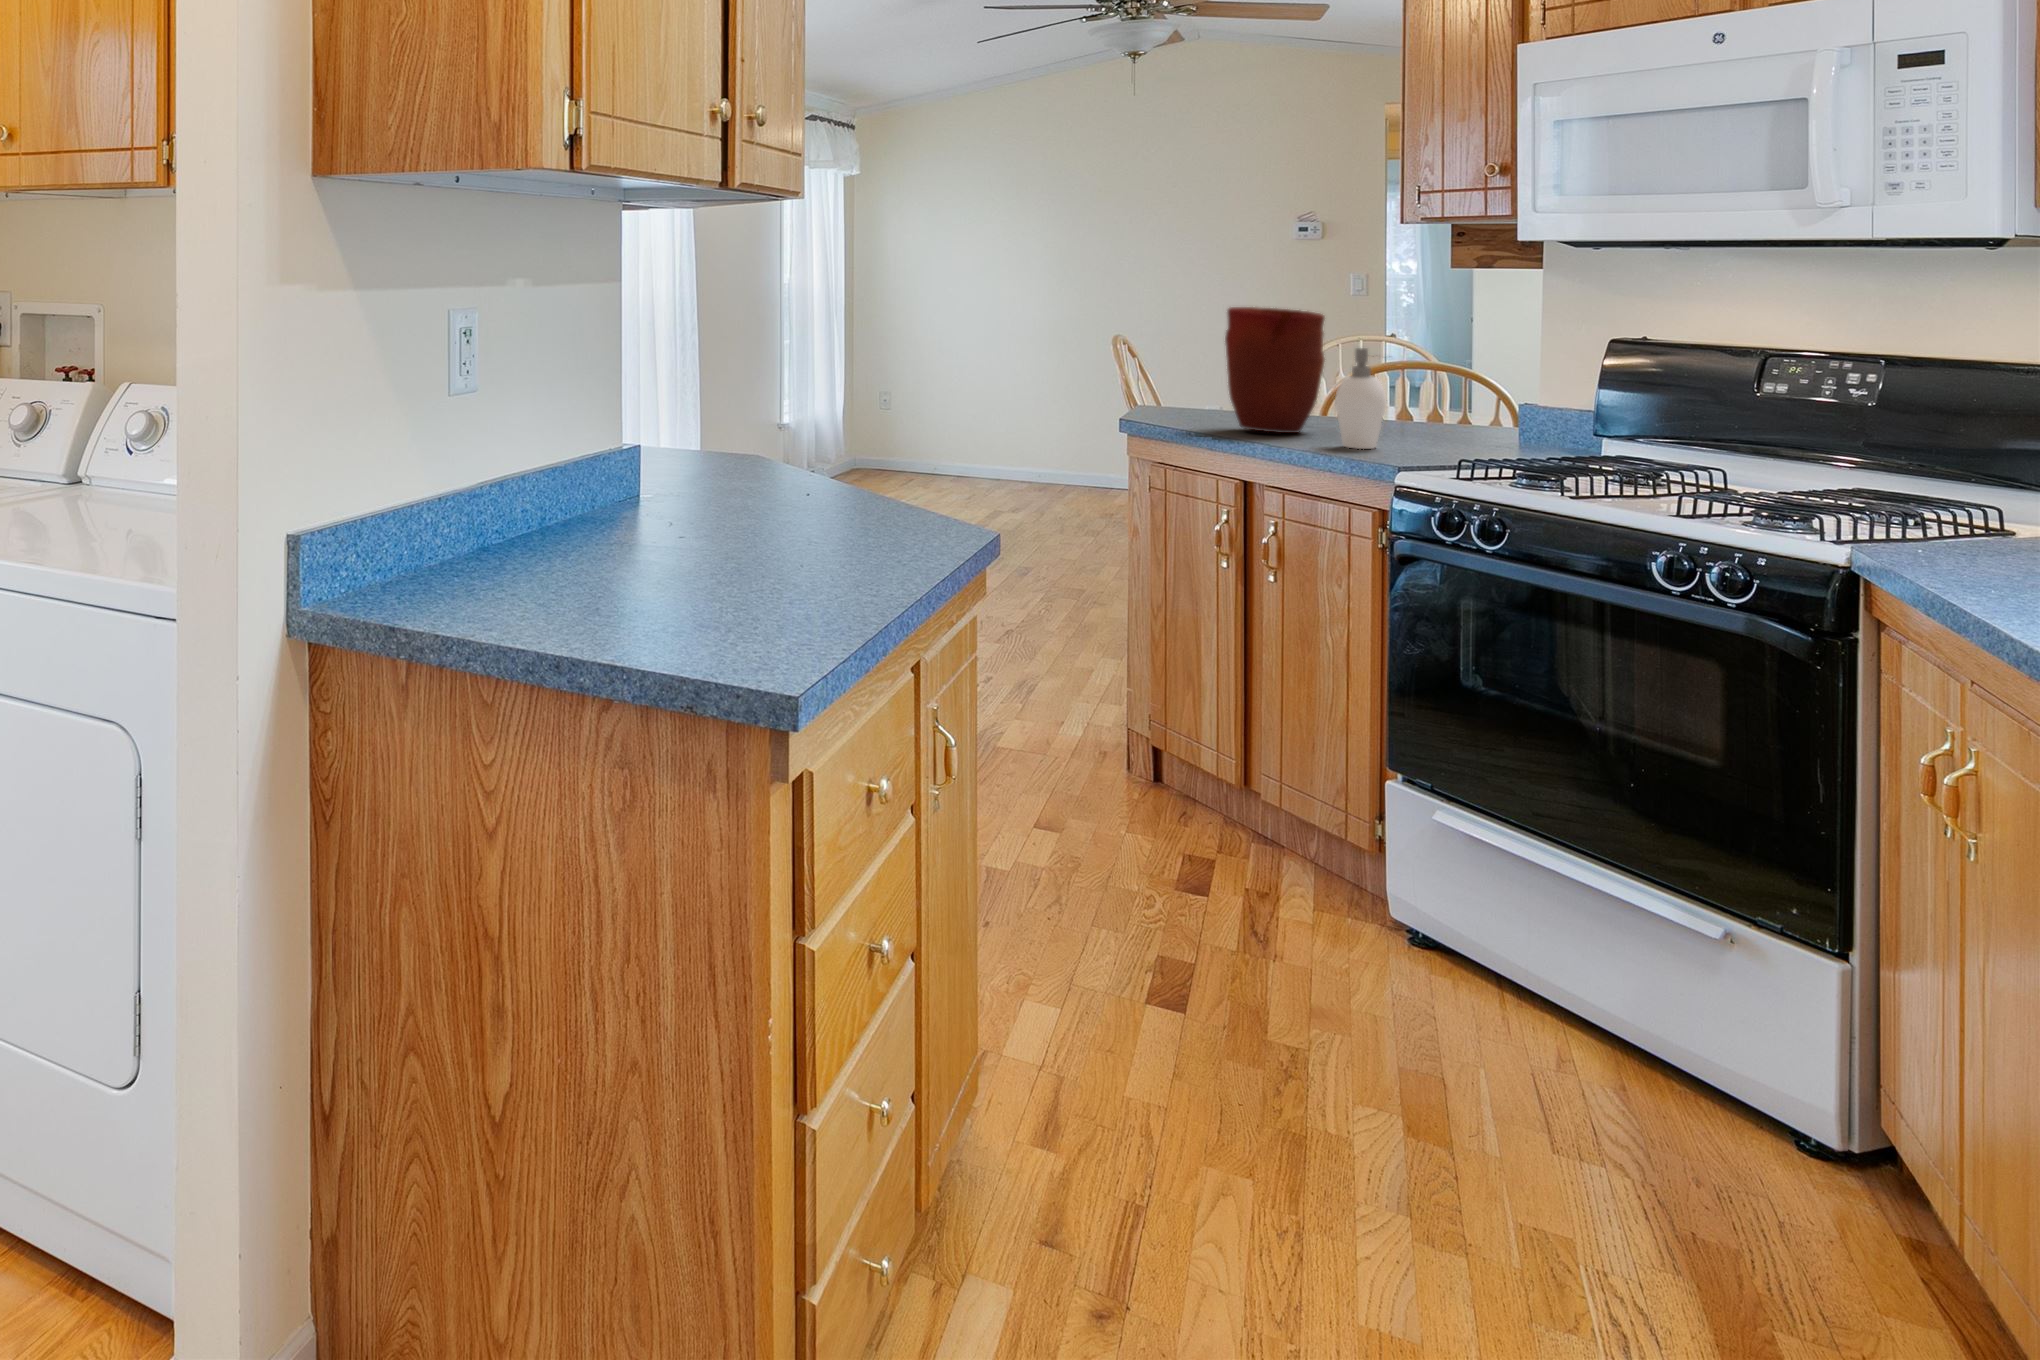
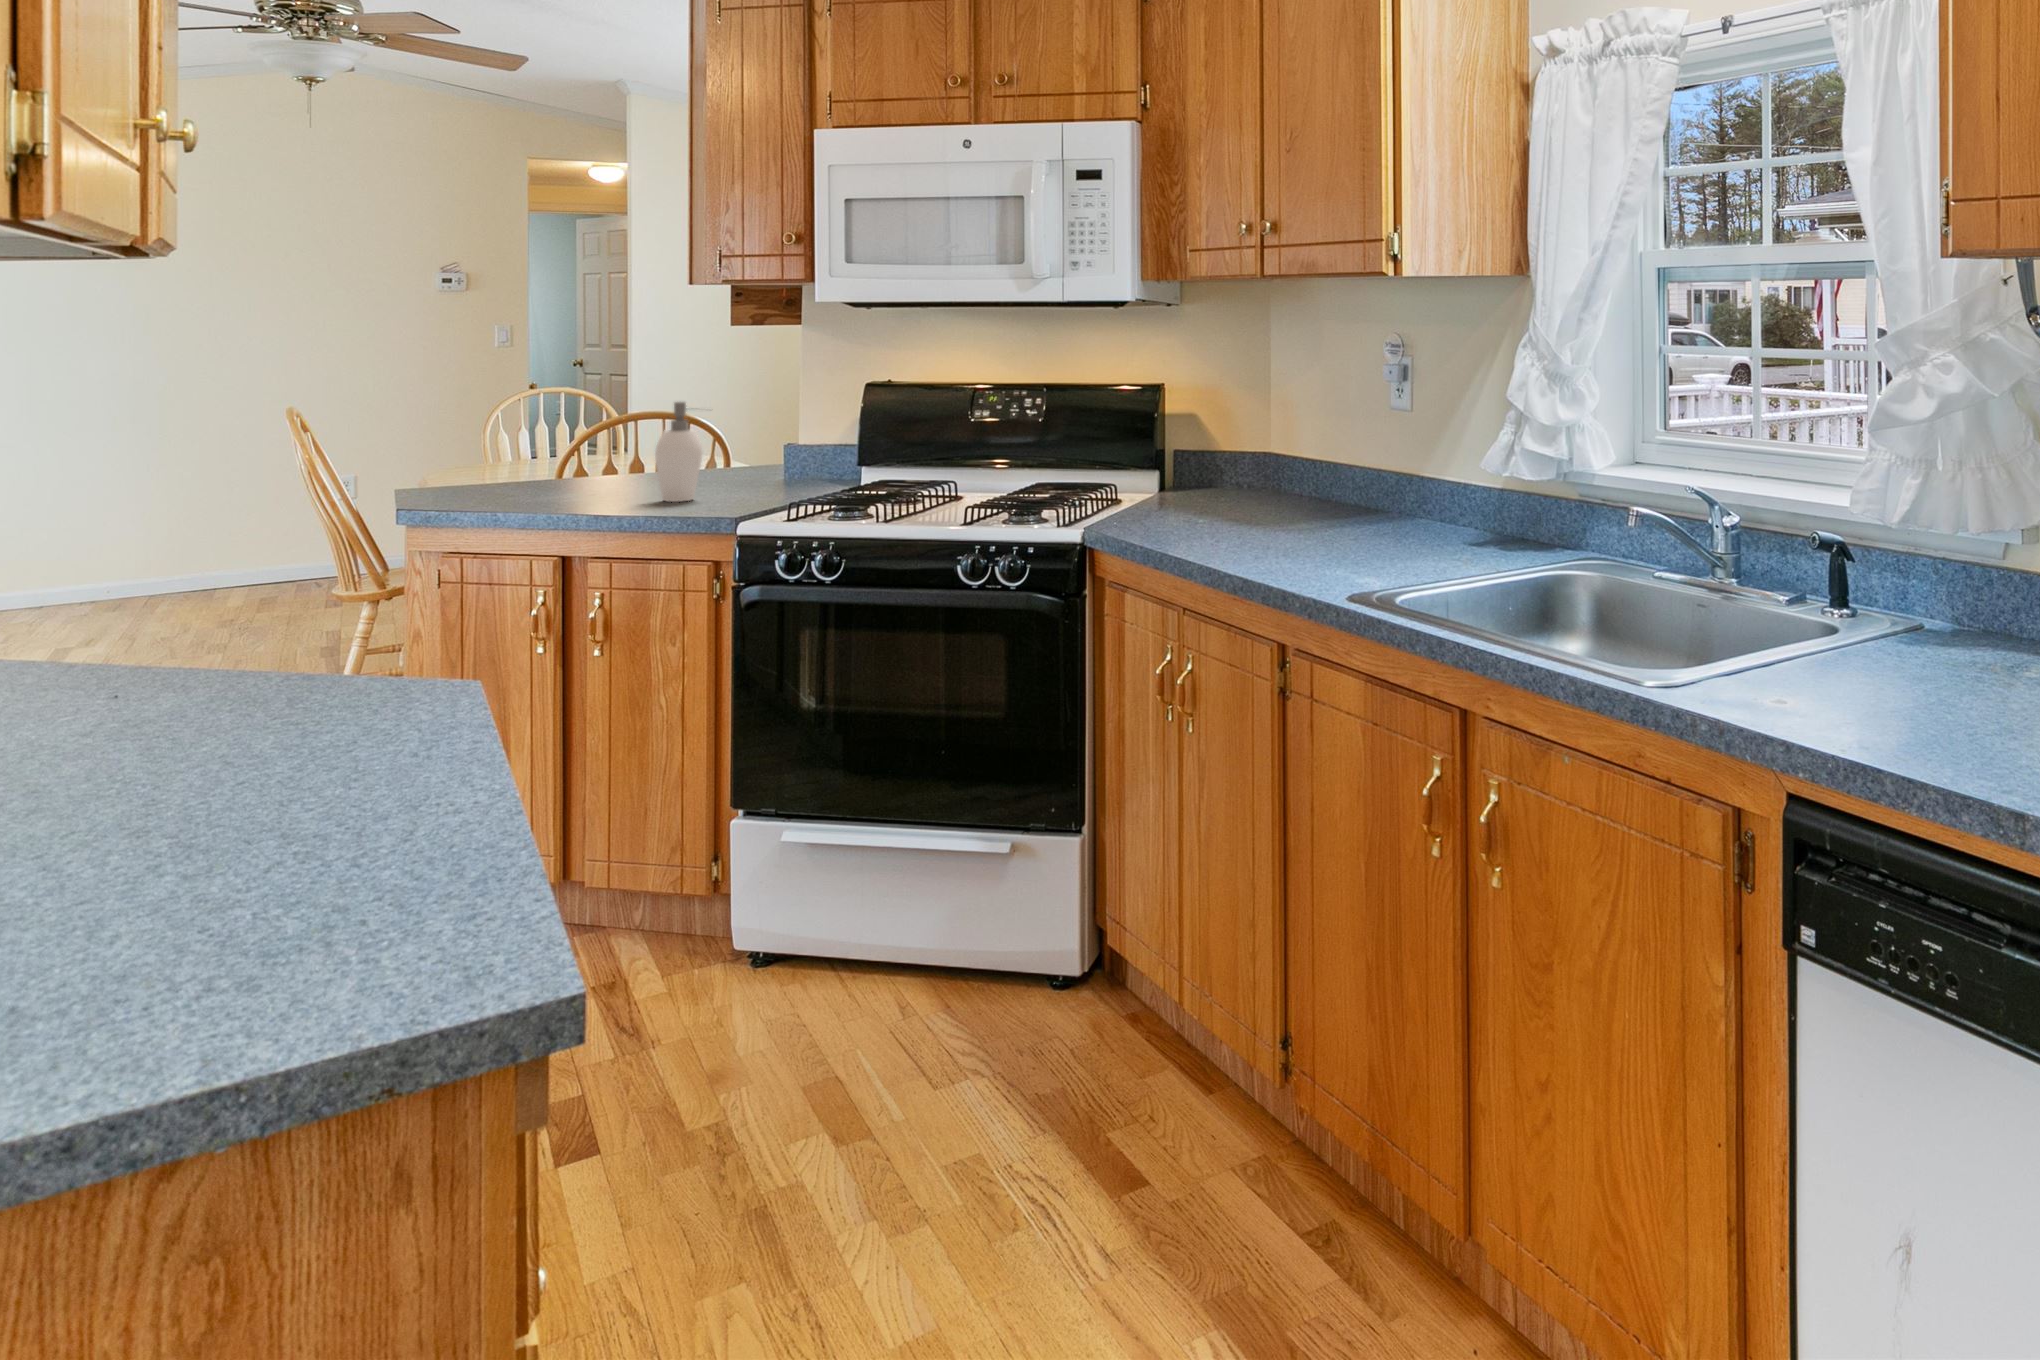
vase: present [1225,307,1325,433] -> none [522,363,627,494]

